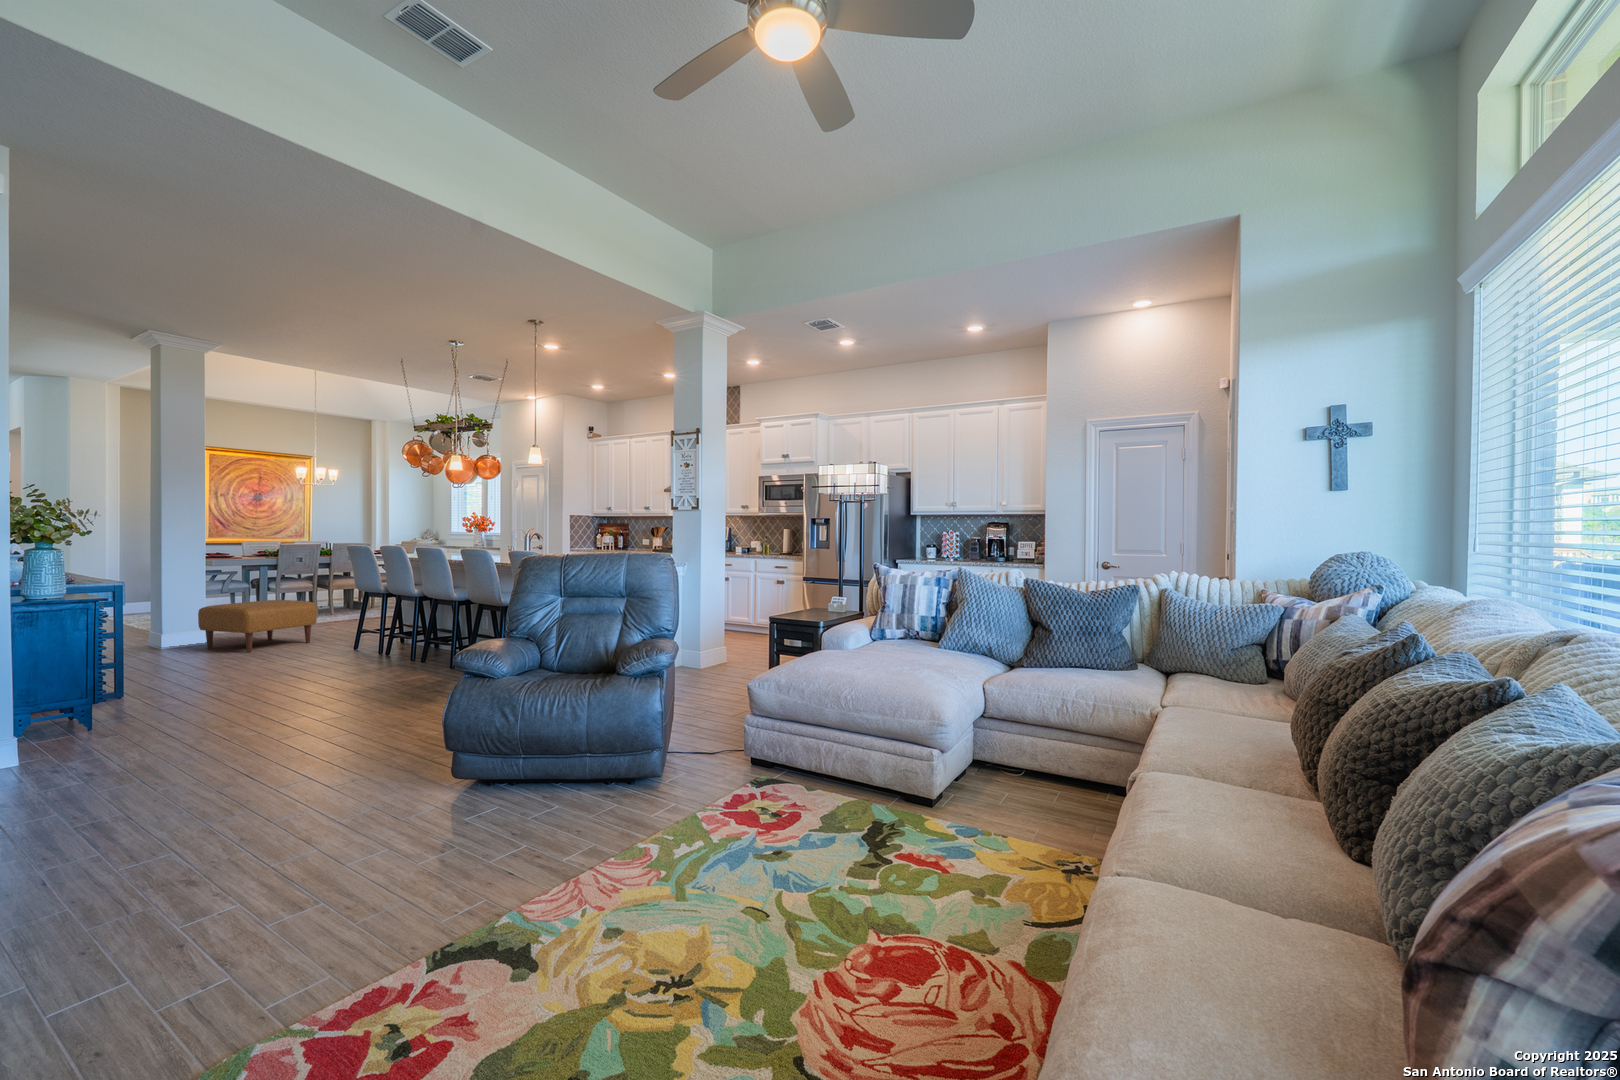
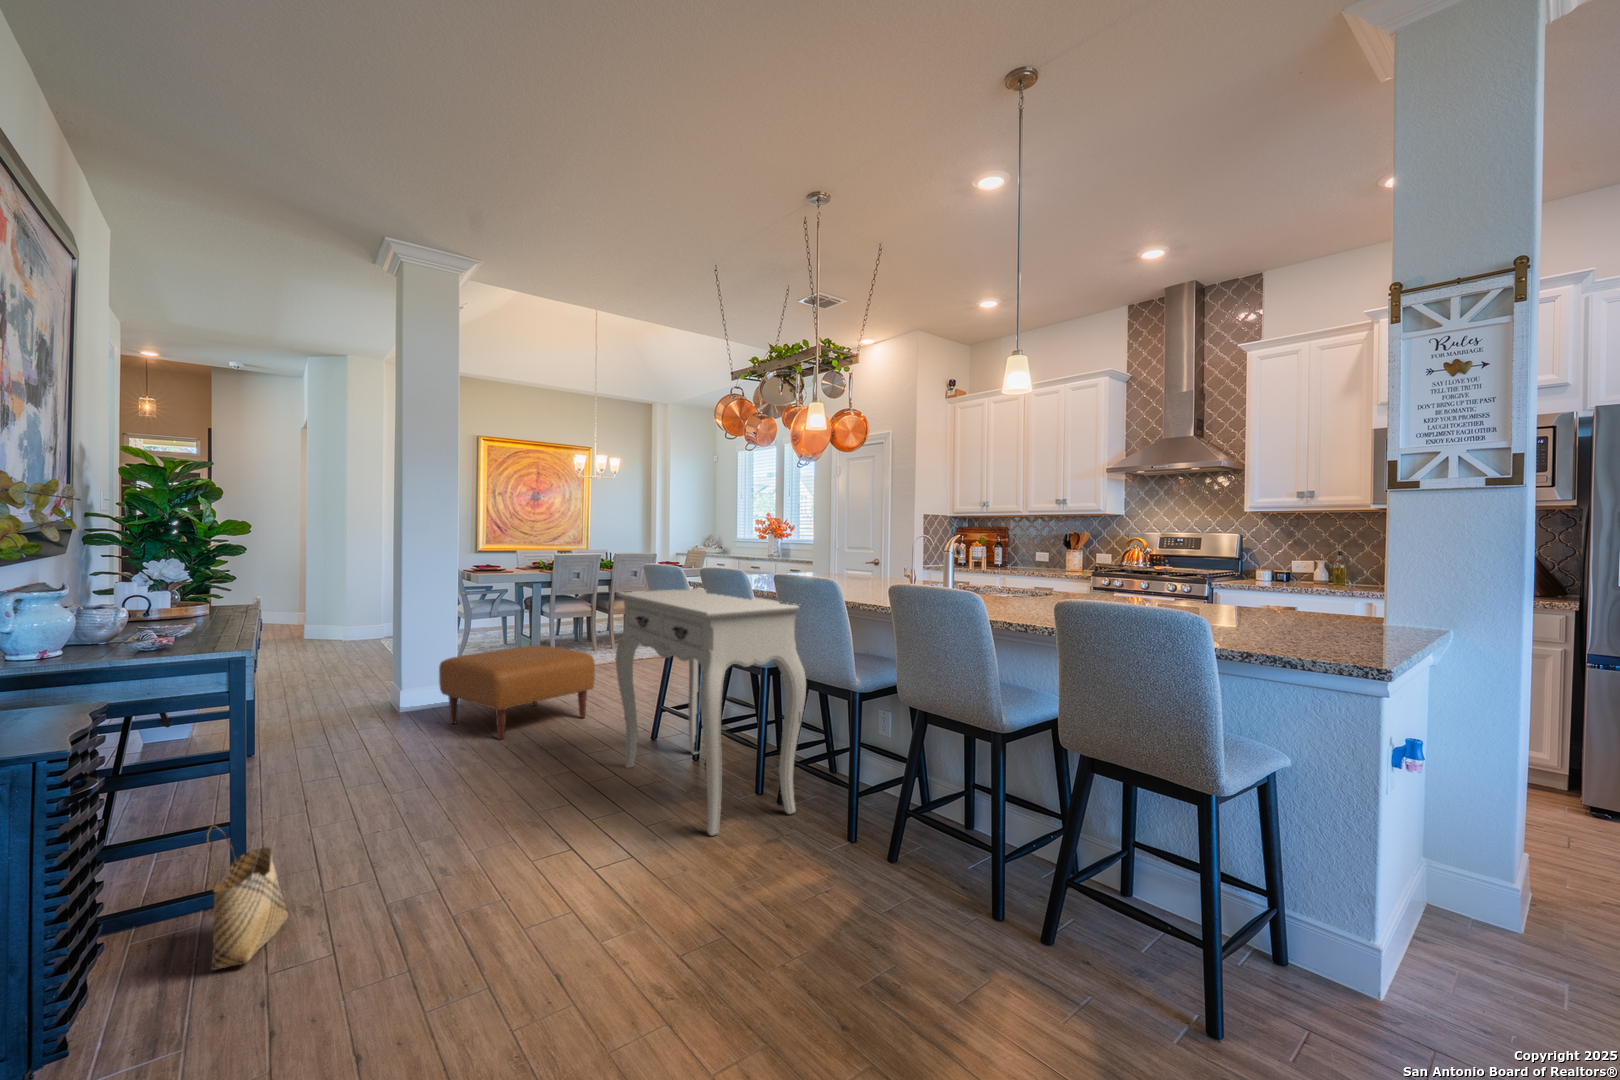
console table: none [330,557,438,669] -> present [615,588,806,836]
woven basket: none [121,645,155,705] -> present [207,823,288,970]

